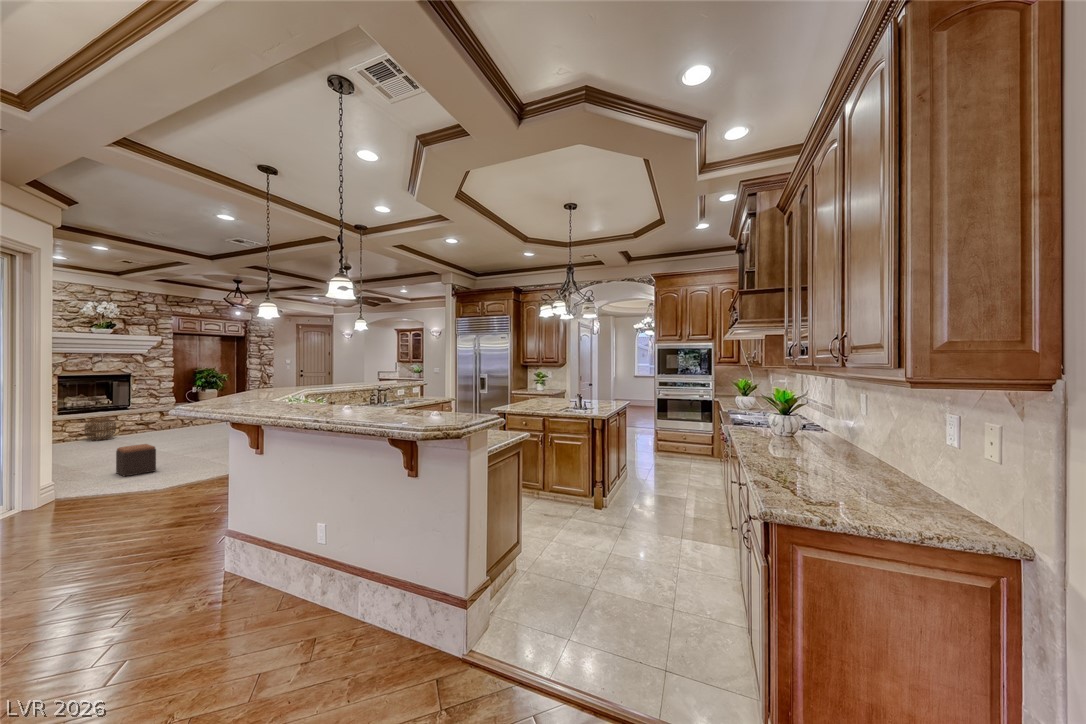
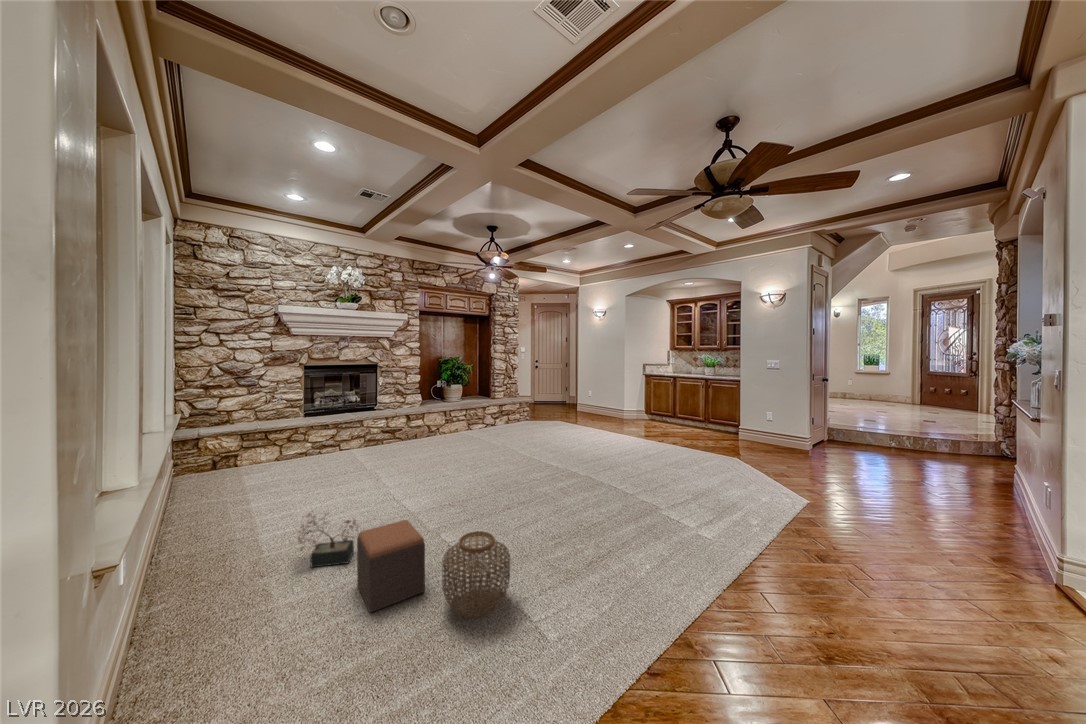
woven basket: present [85,417,116,441] -> present [442,531,510,619]
decorative plant: none [75,446,118,472] -> present [298,513,359,567]

